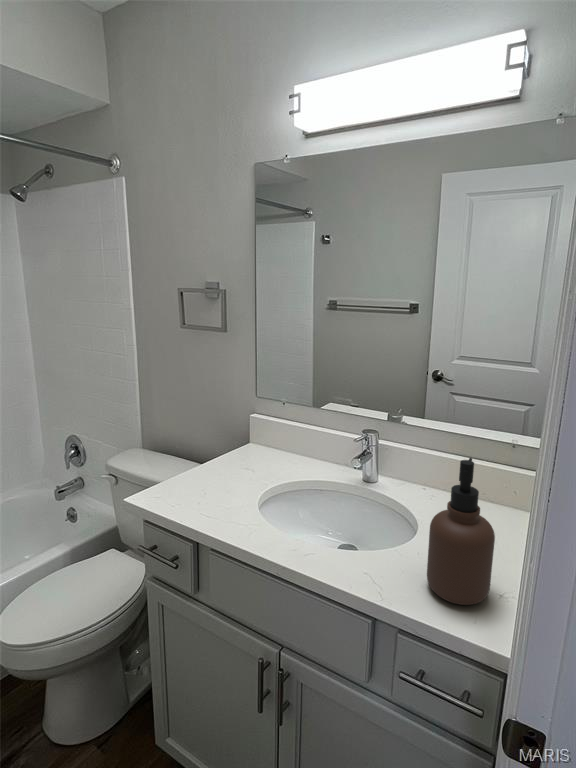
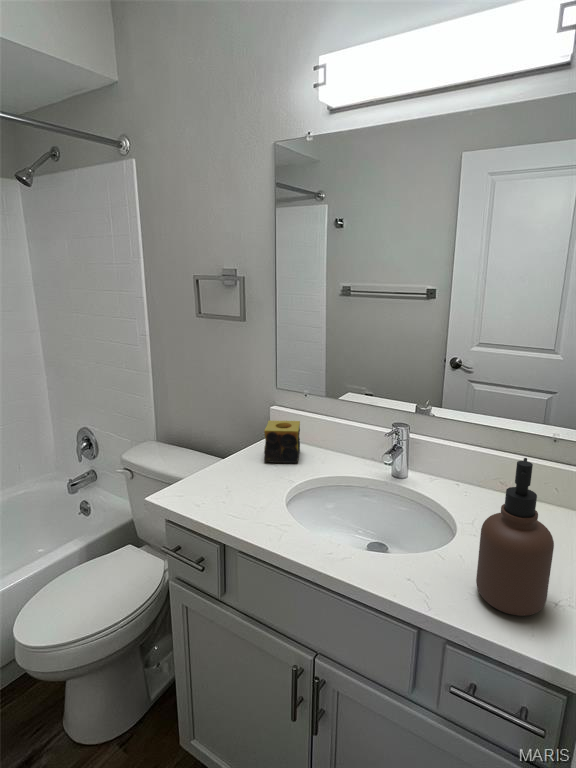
candle: none [241,427,277,467] -> present [264,420,300,463]

